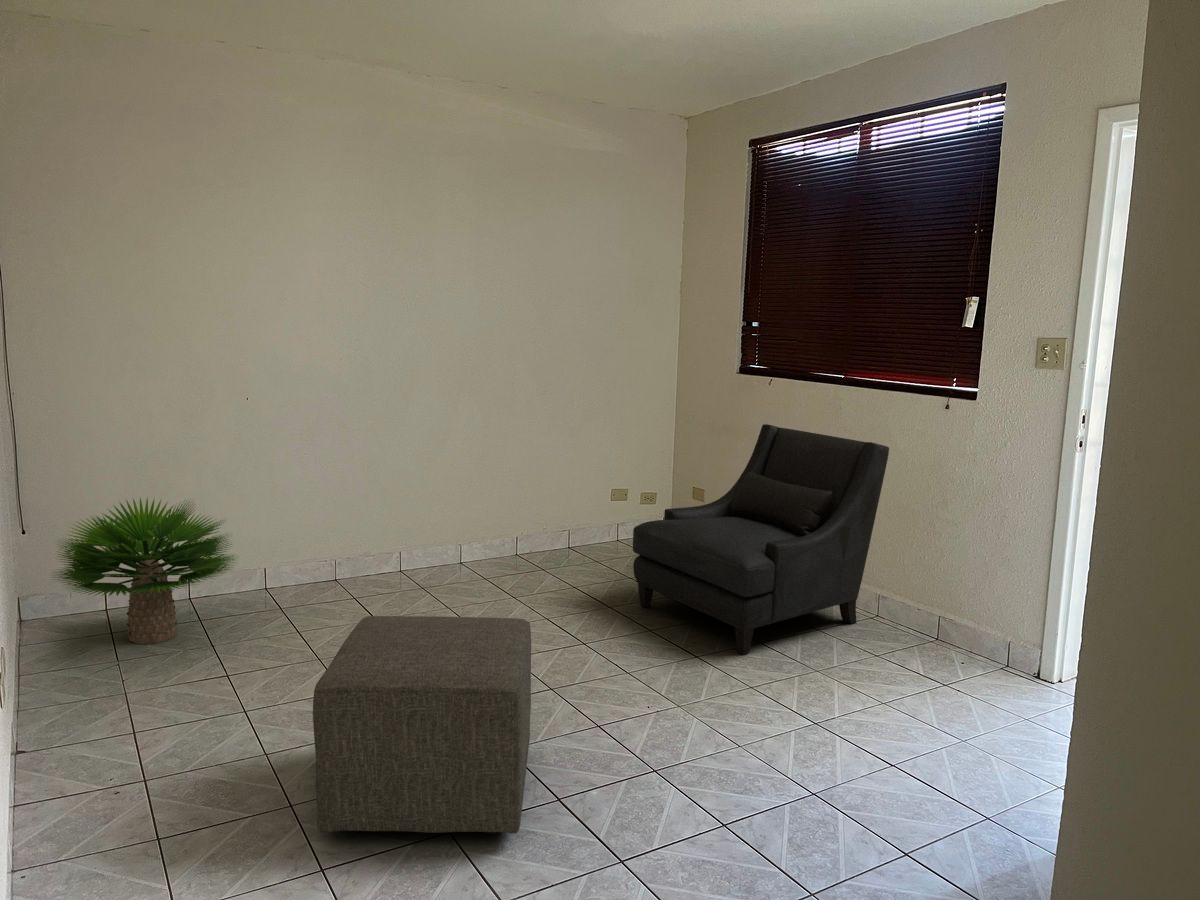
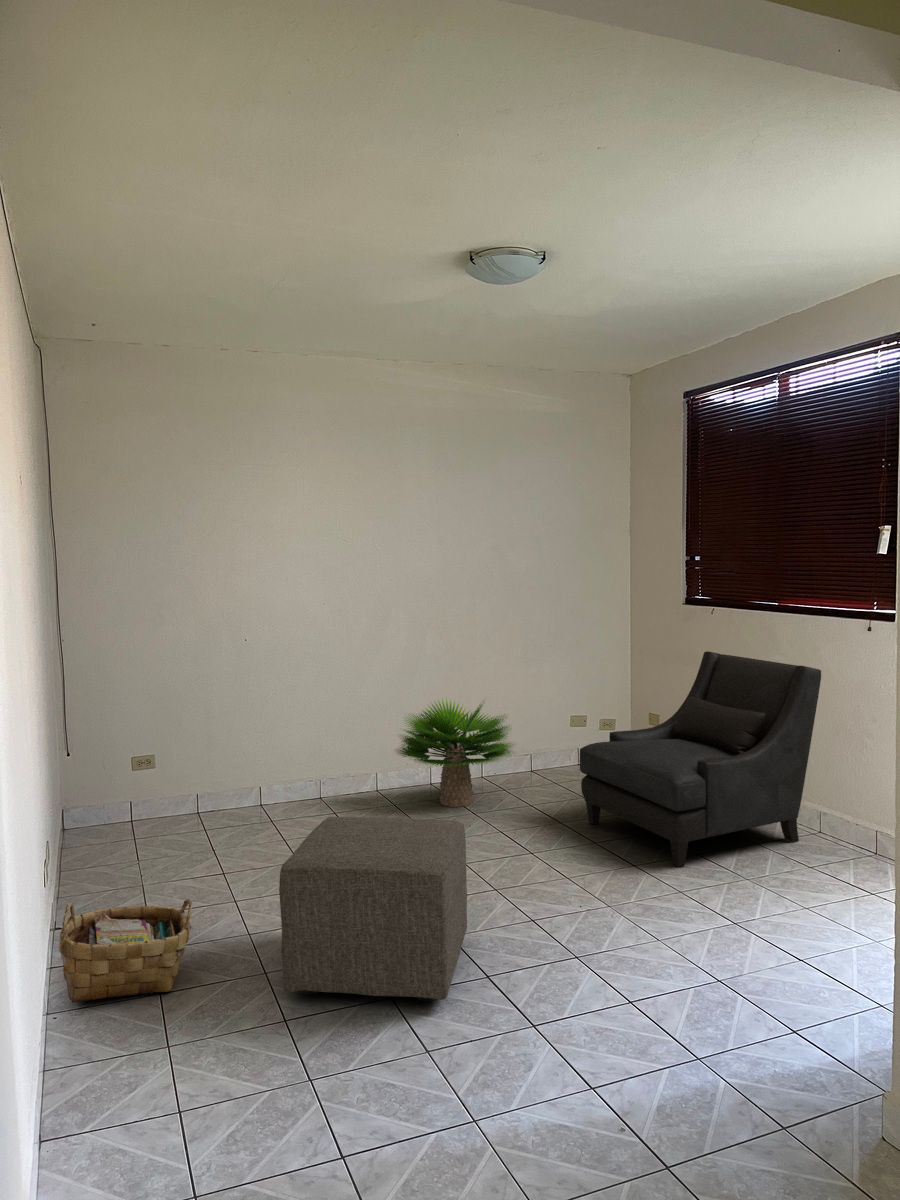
potted plant: present [55,498,234,644] -> present [398,700,513,807]
woven basket: none [14,721,197,864] -> present [59,899,193,1003]

